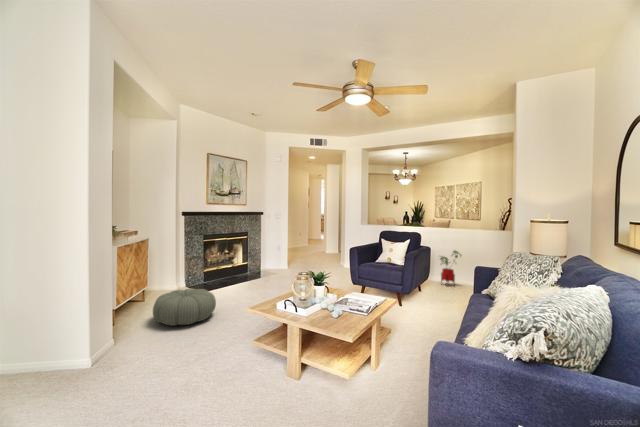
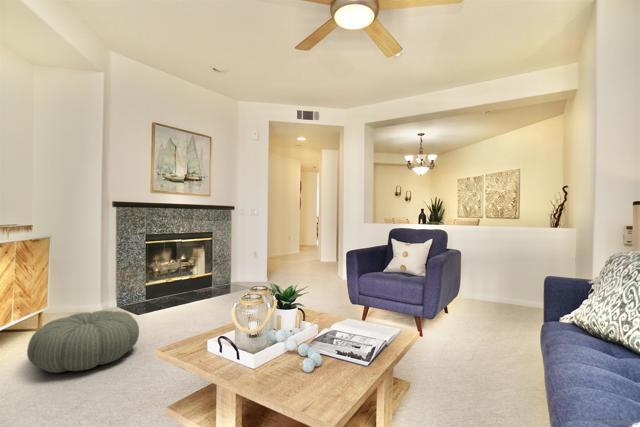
house plant: present [440,251,461,283] -> none [470,255,505,306]

